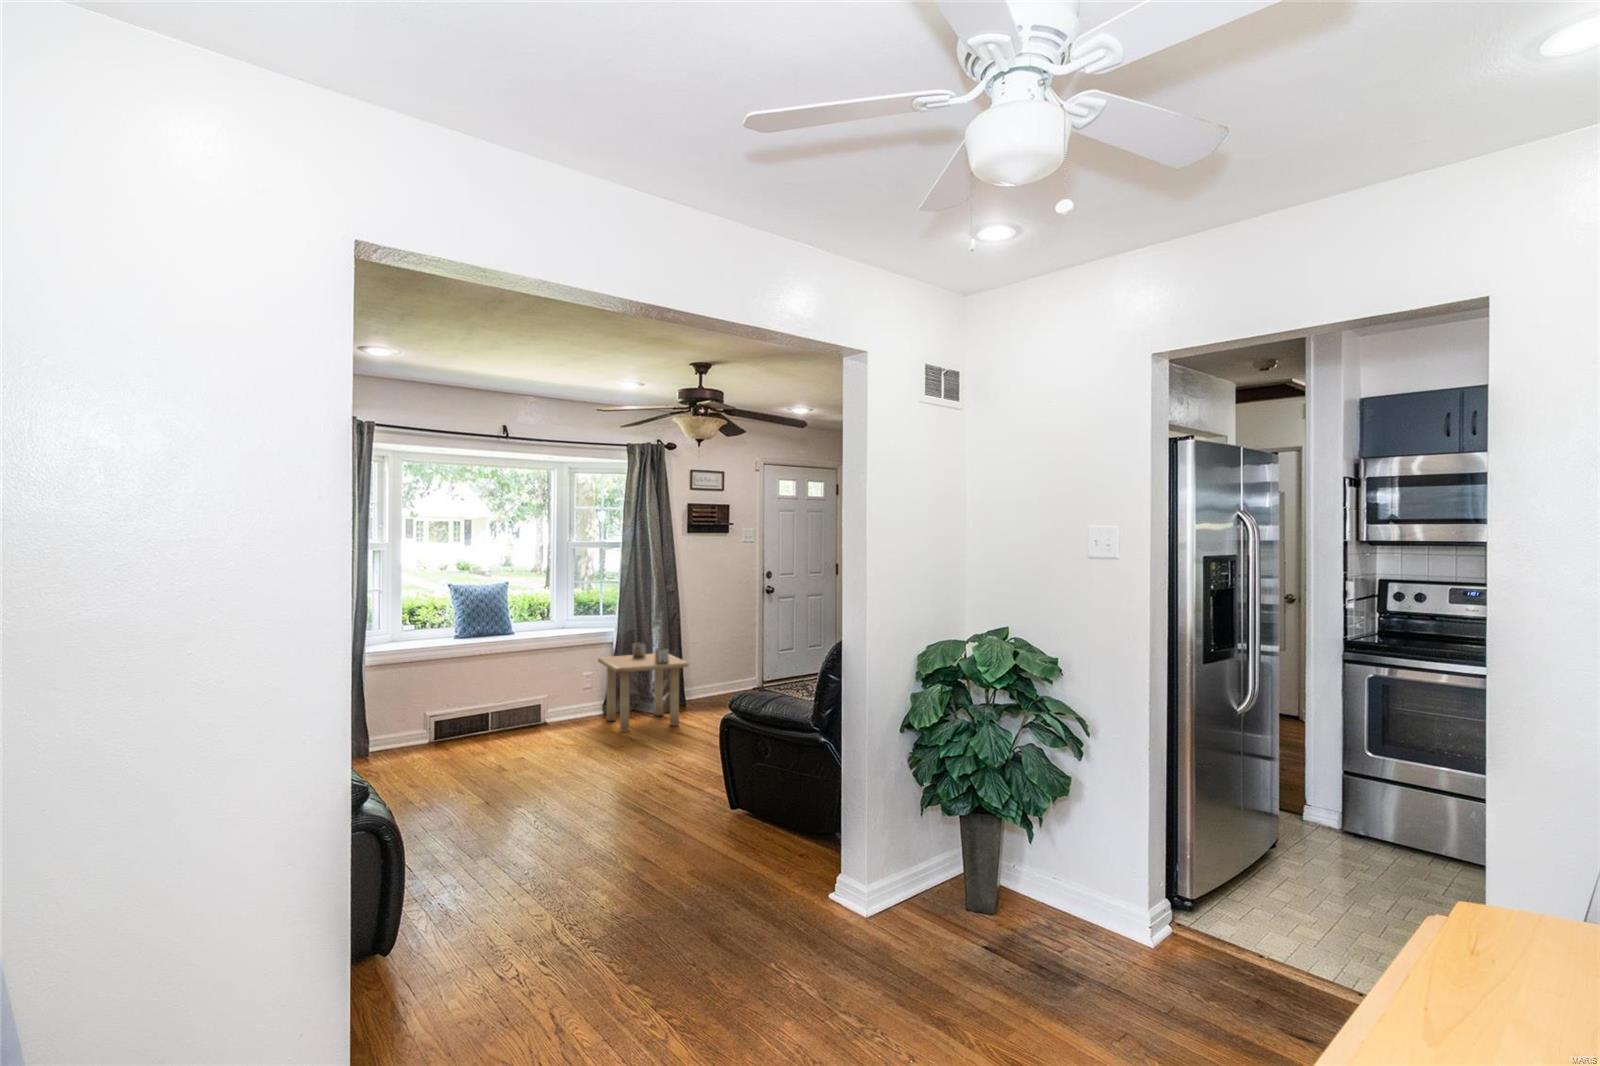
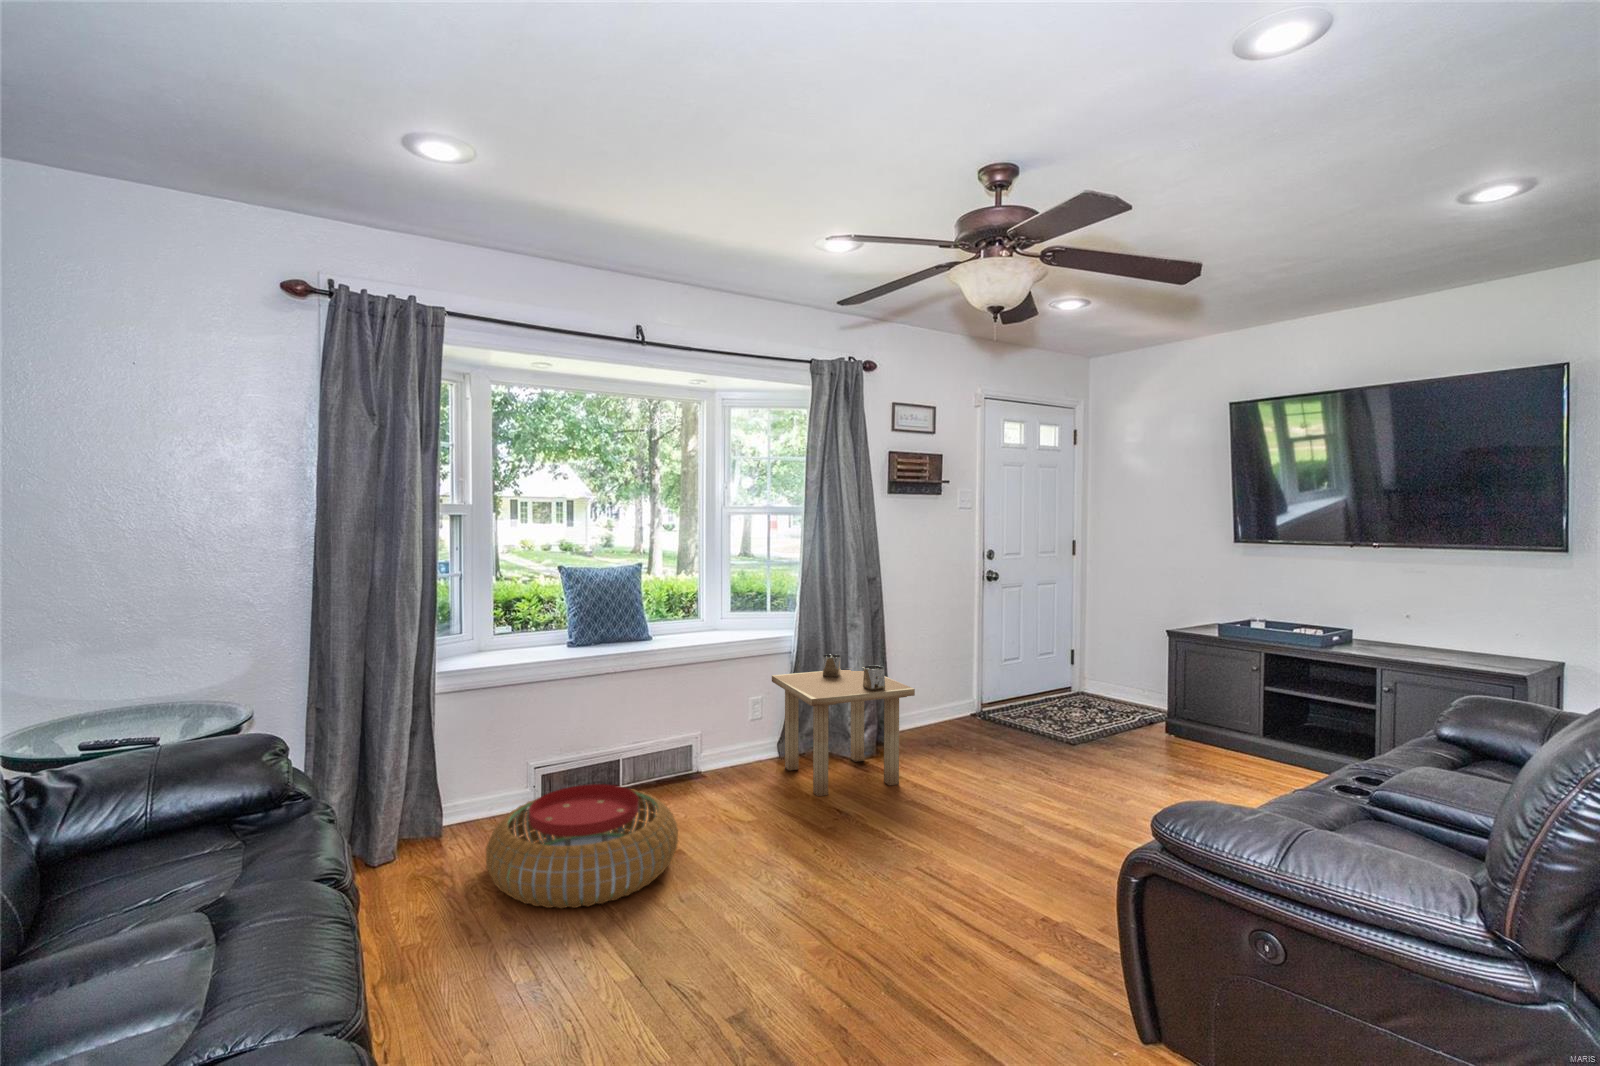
pouf: none [402,718,522,779] -> present [486,784,678,908]

